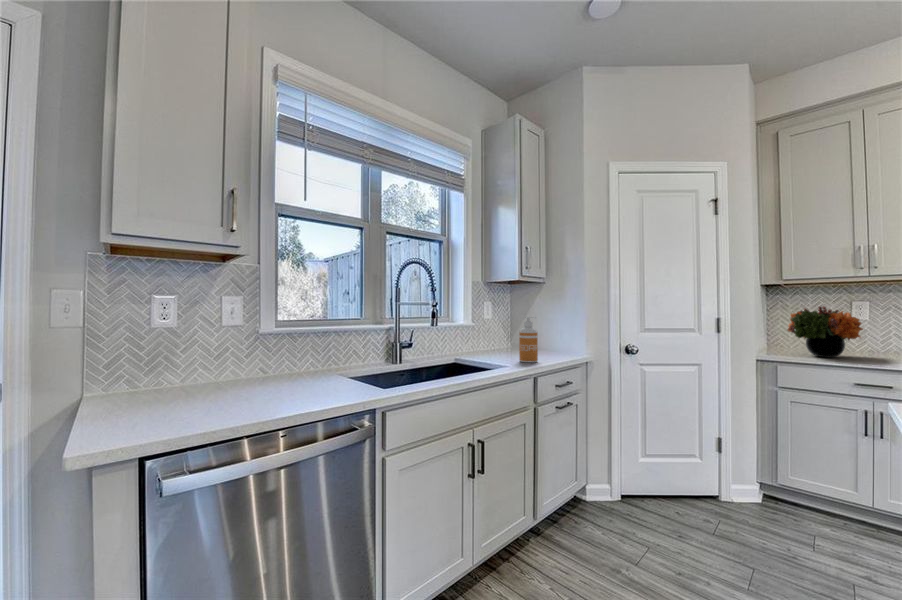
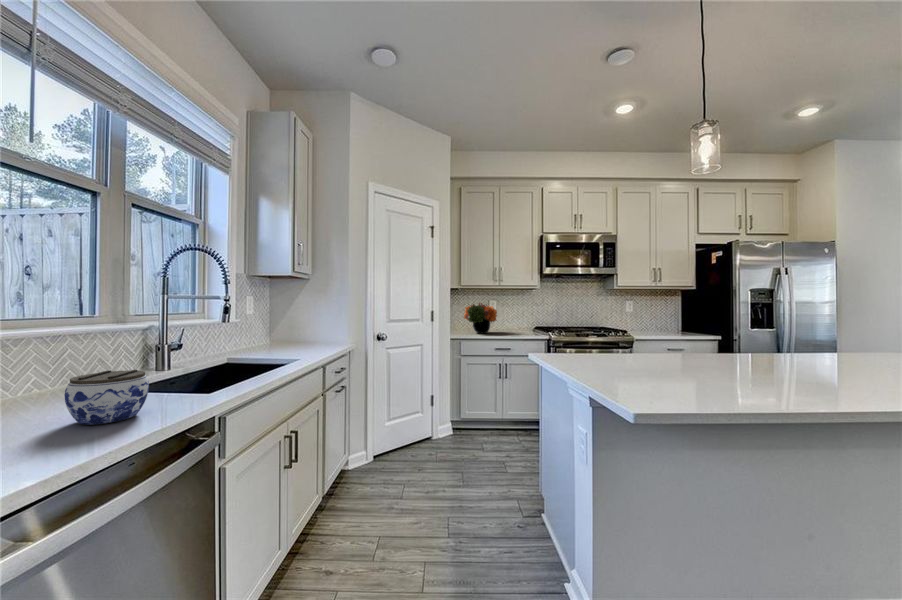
soap dispenser: present [519,317,538,362] -> none [302,310,320,353]
jar: none [284,362,331,400] -> present [65,369,149,425]

